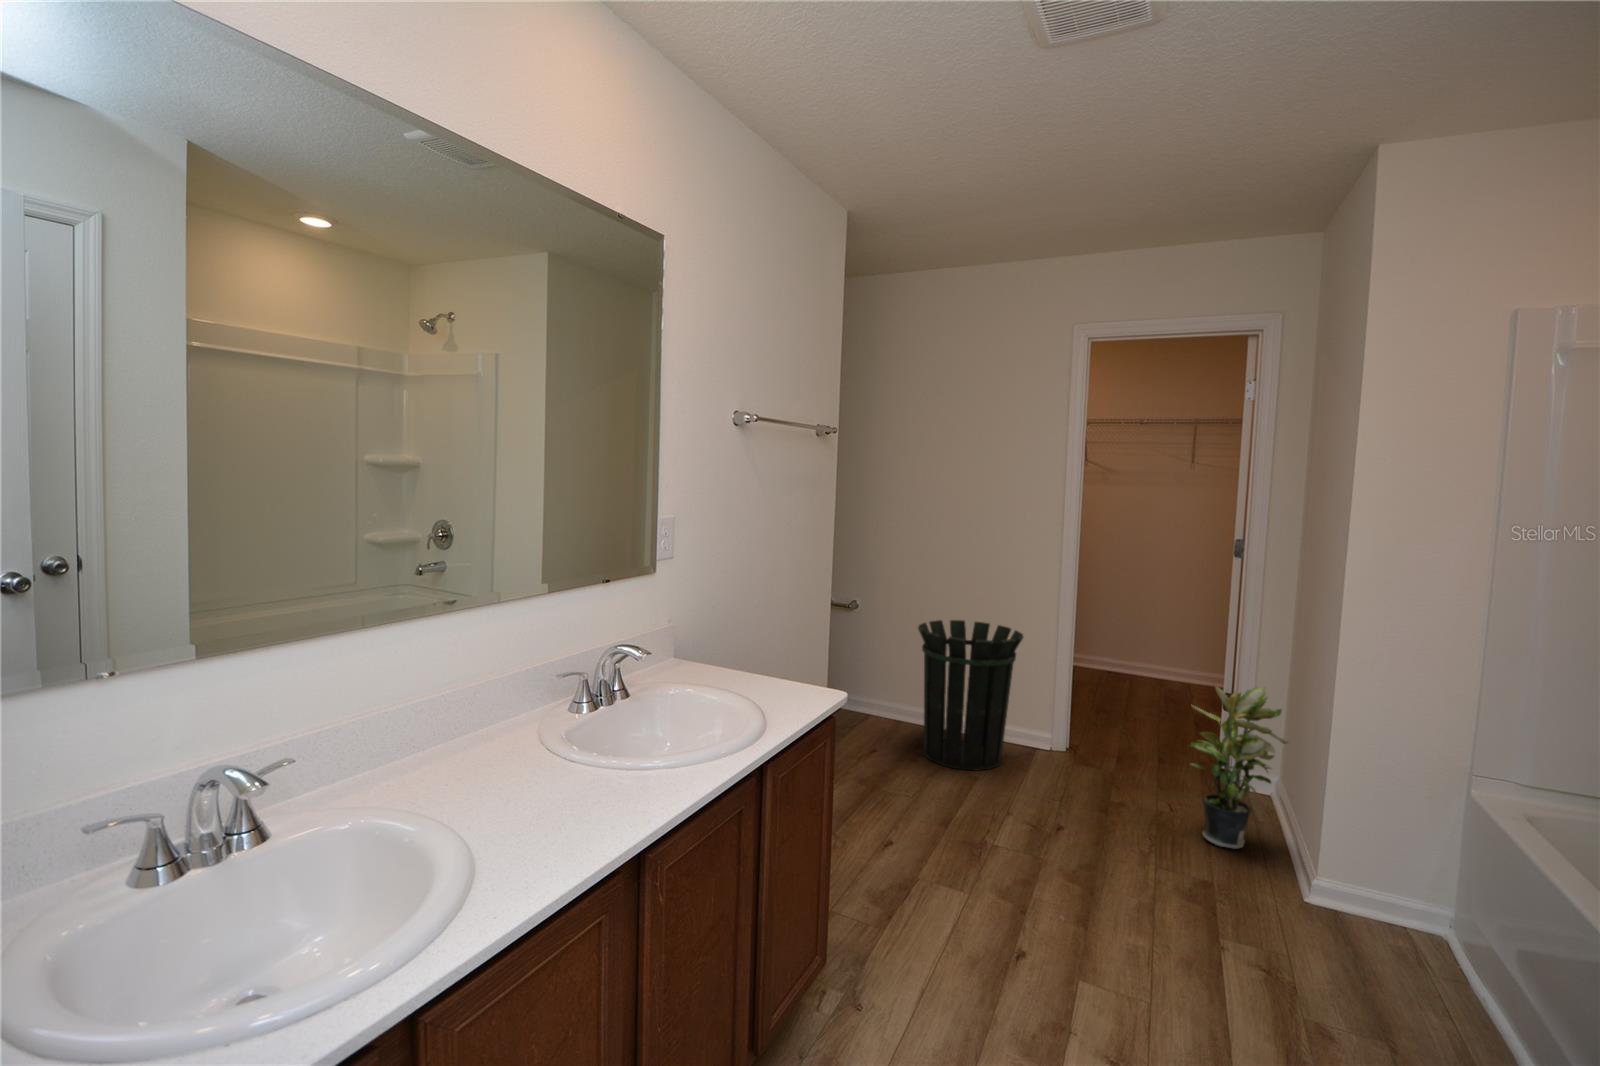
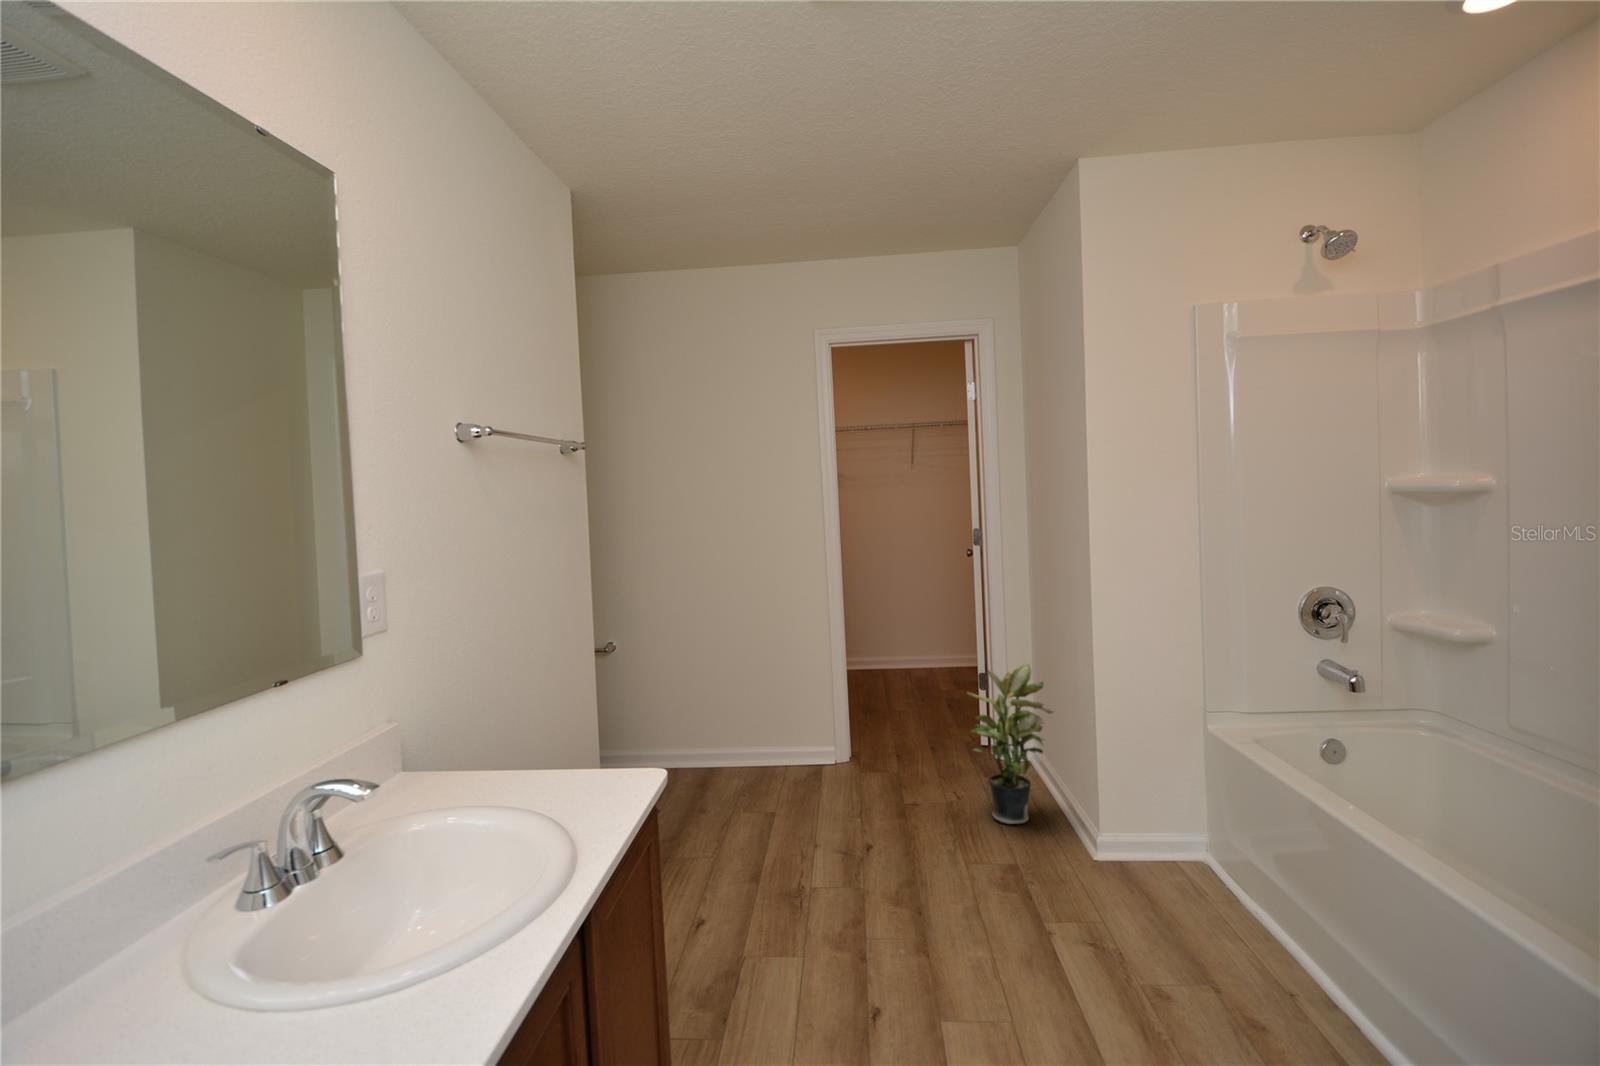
waste bin: present [918,620,1023,770] -> none [688,642,799,804]

